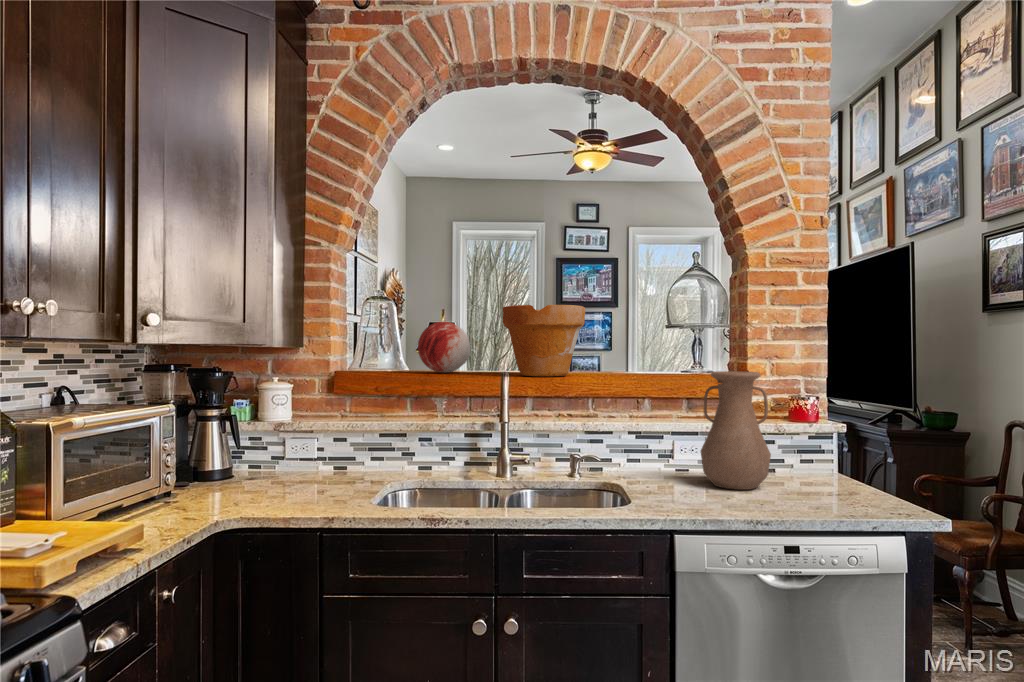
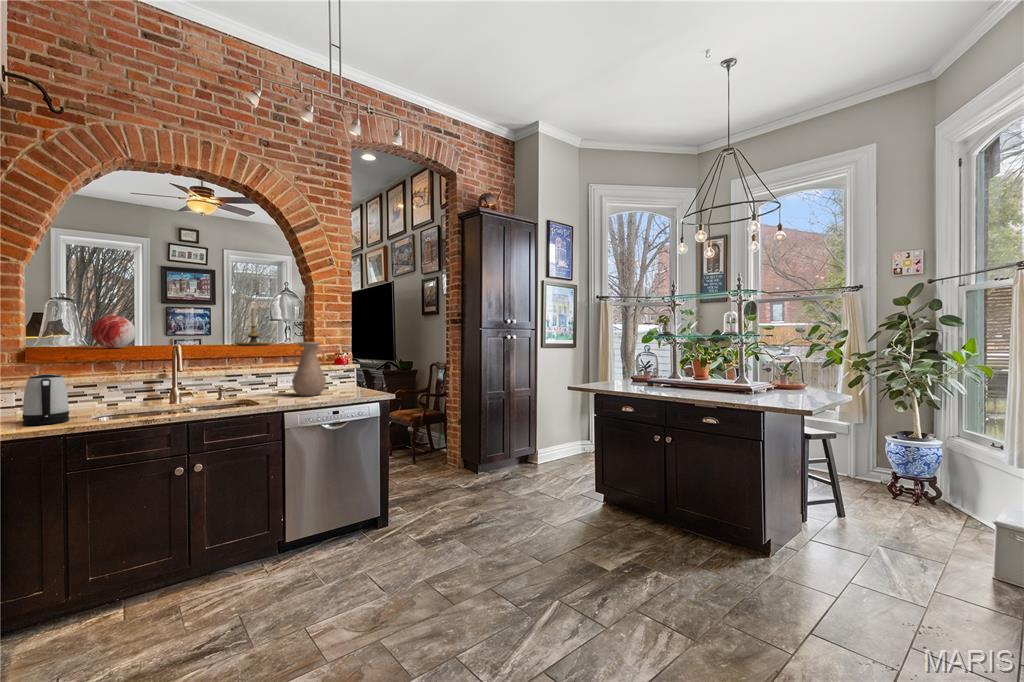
candle holder: none [612,304,672,371] -> present [235,308,271,345]
flower pot: present [503,305,586,376] -> none [165,307,222,348]
kettle: none [293,418,349,500] -> present [22,374,69,425]

